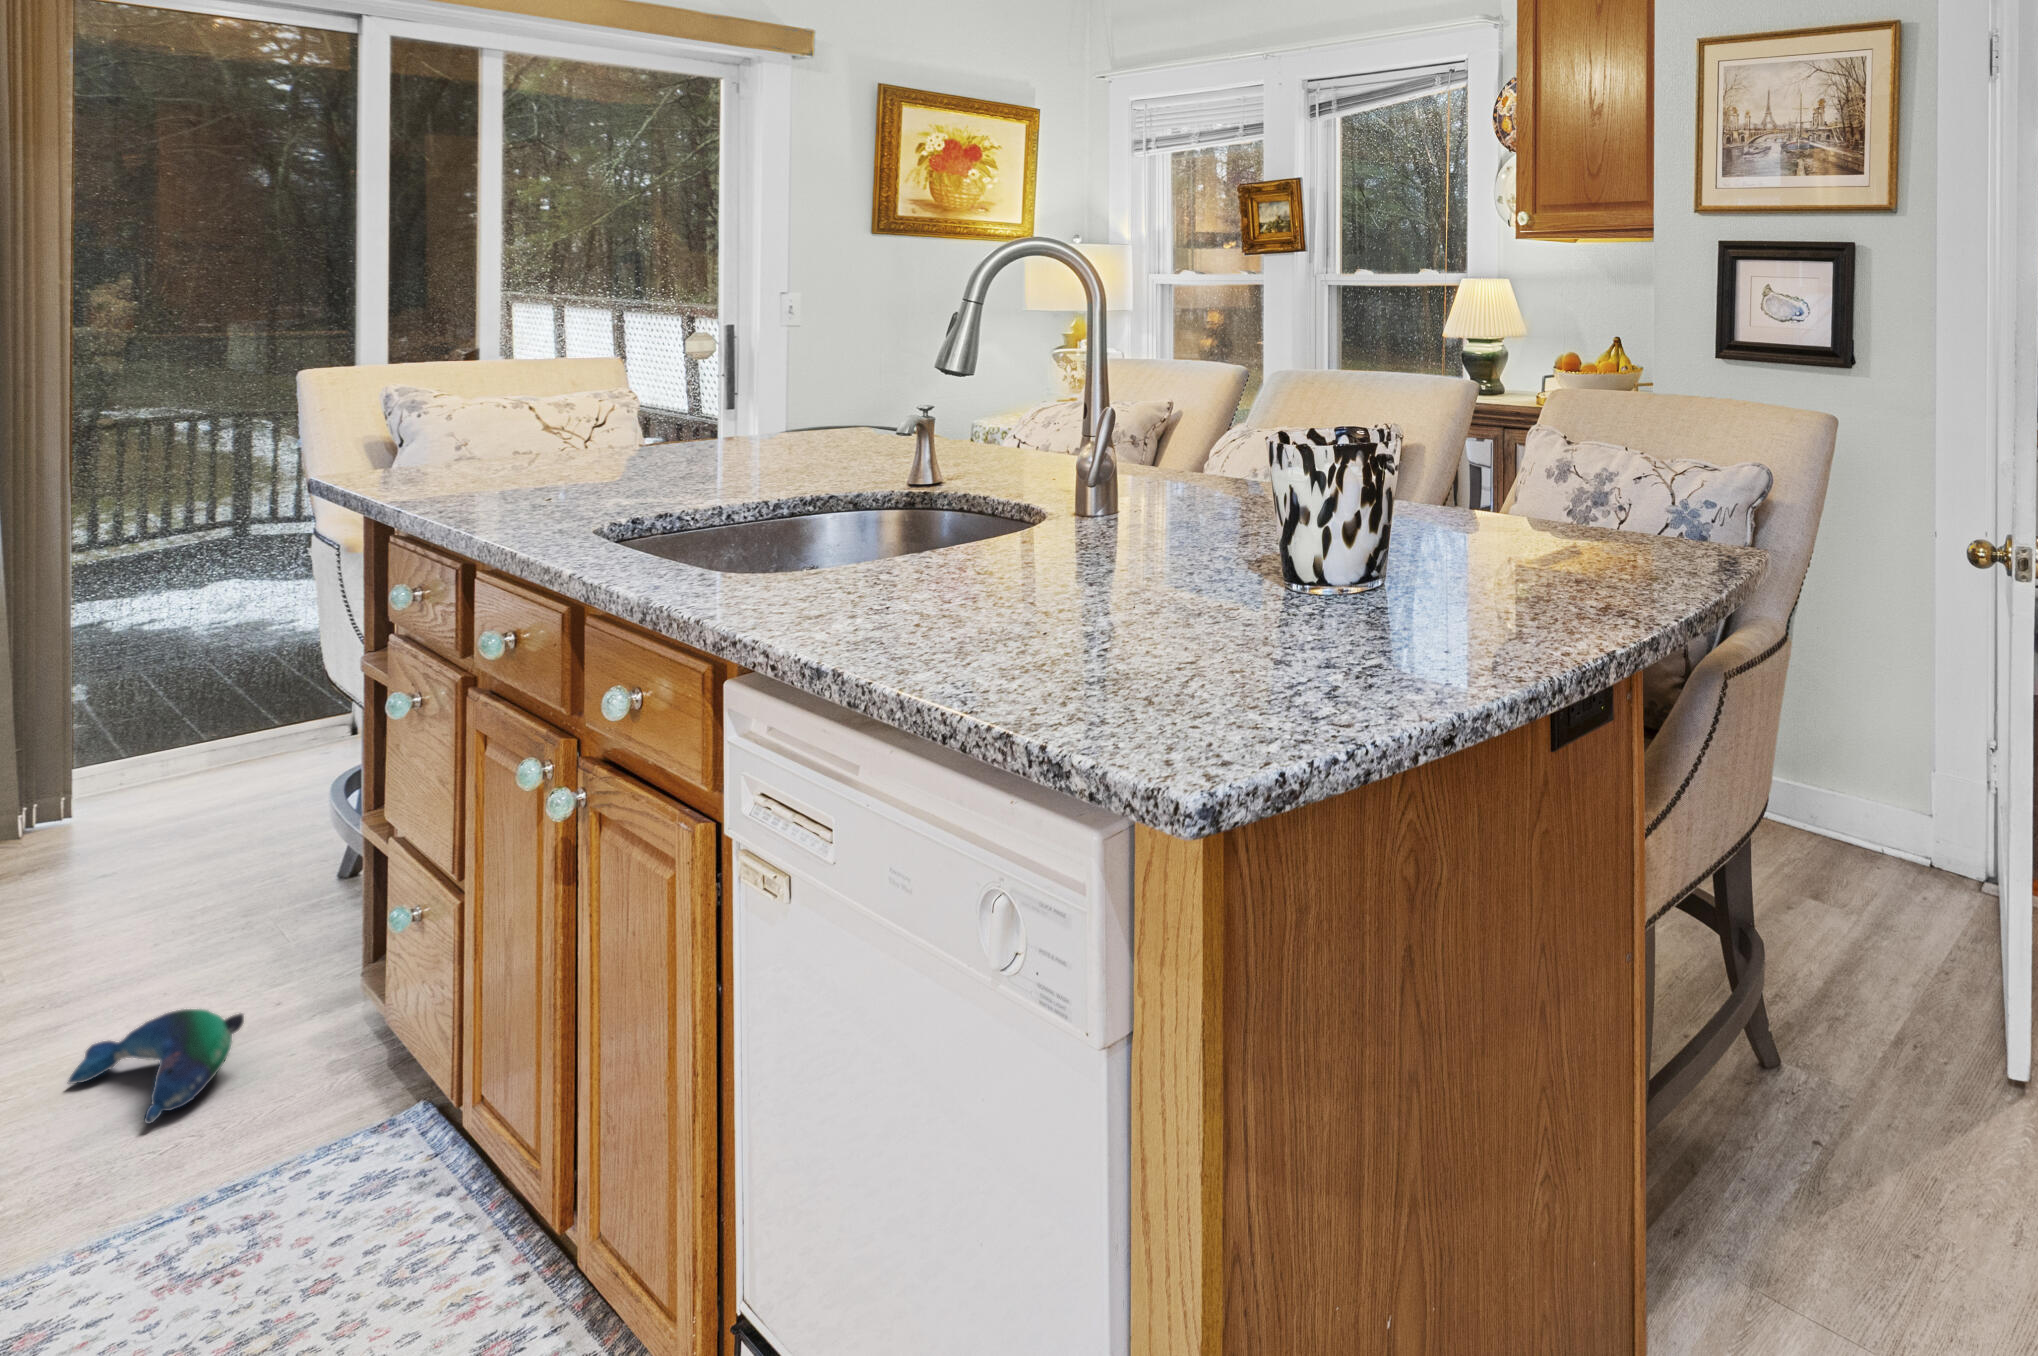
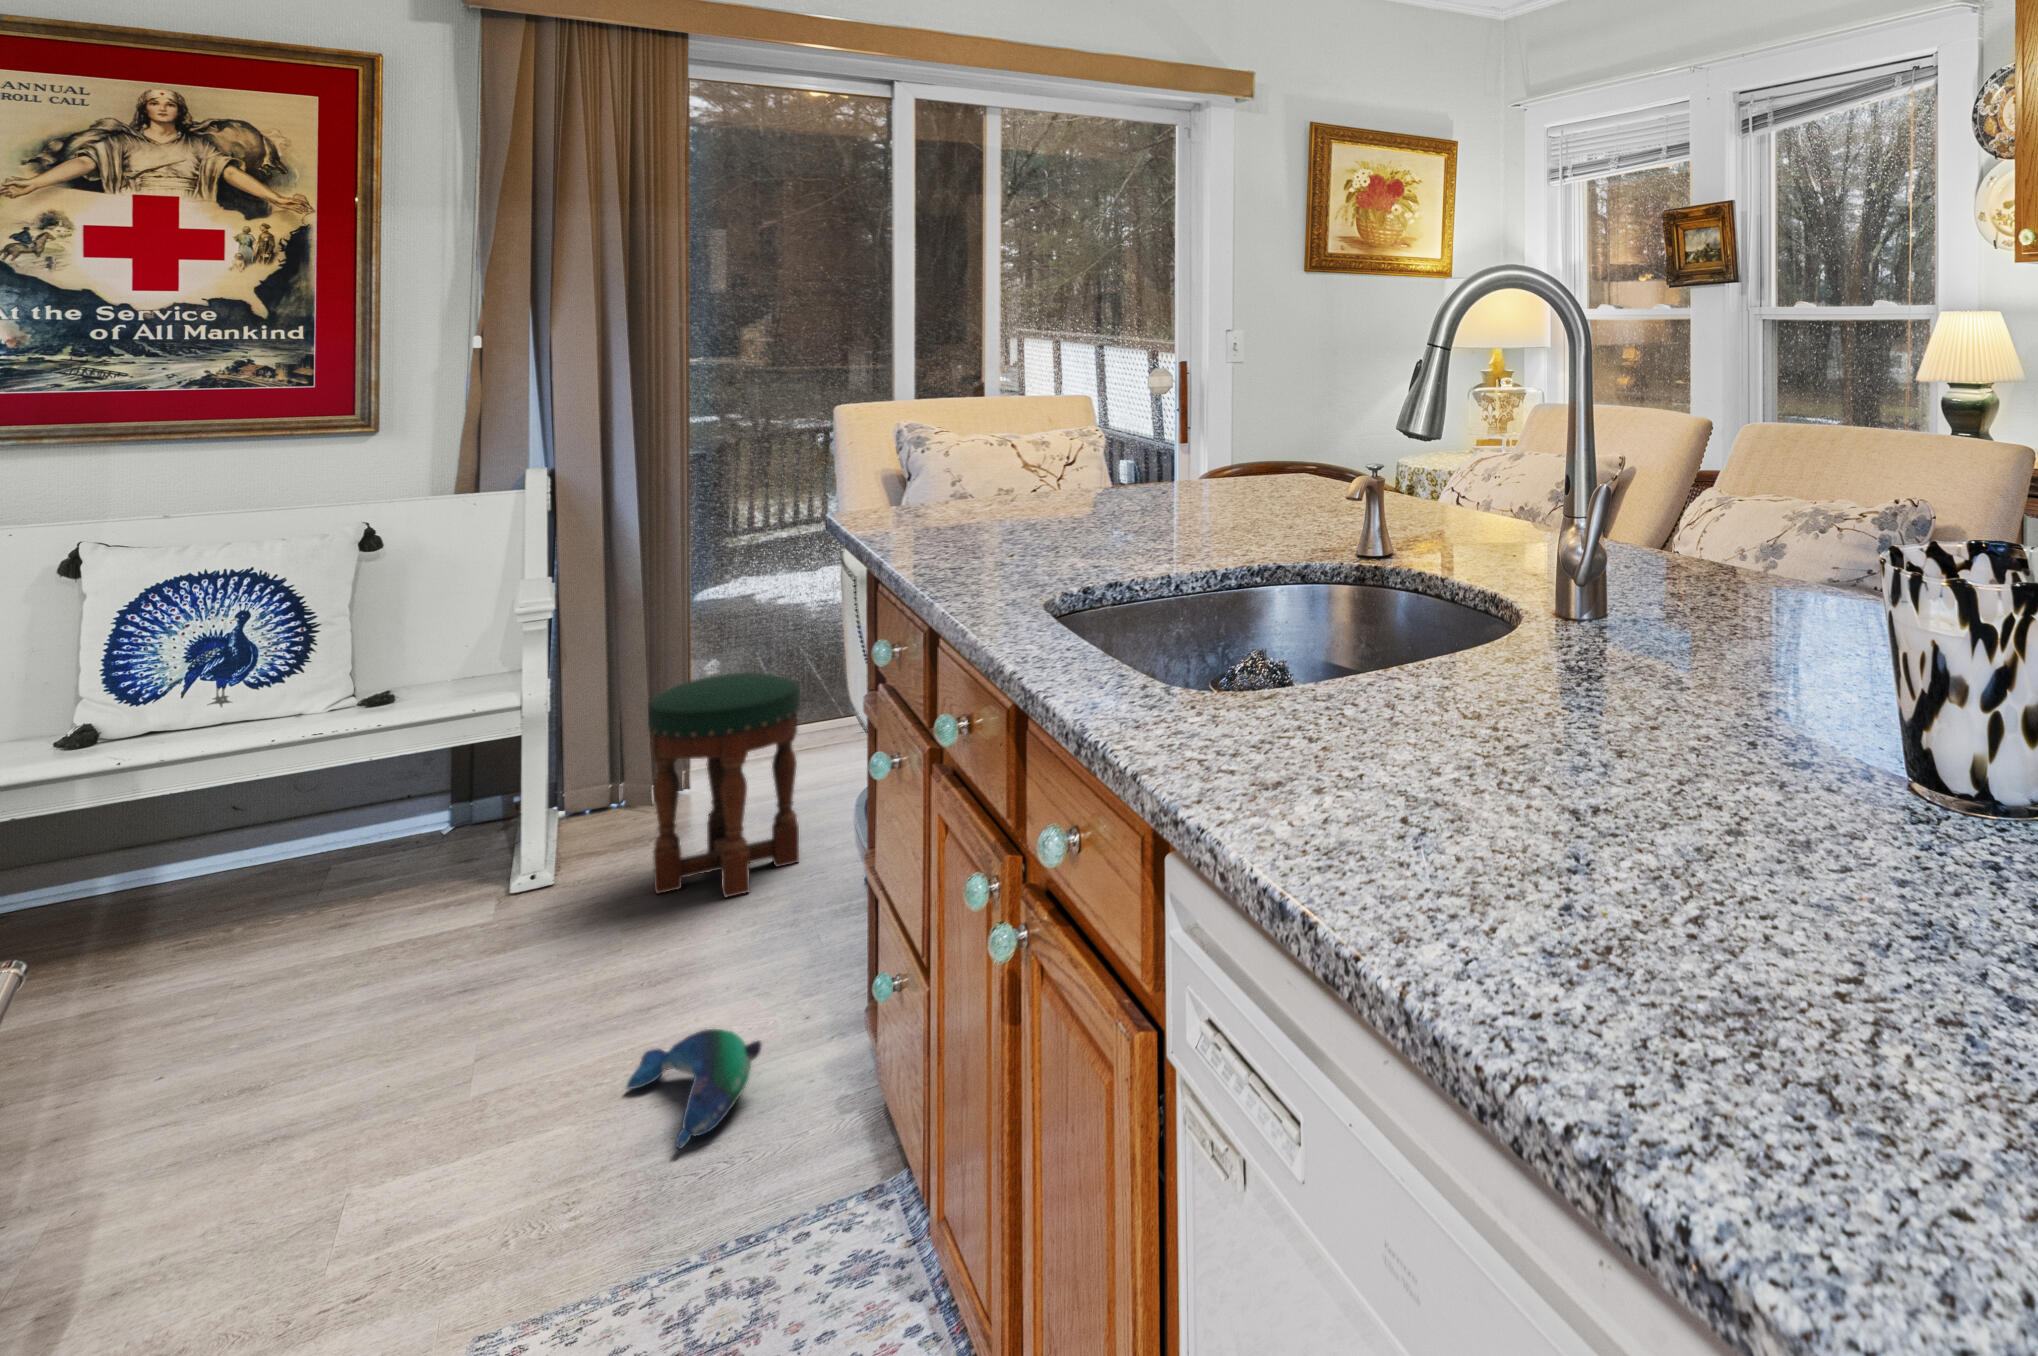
stool: none [56,662,262,910] -> present [648,673,800,897]

